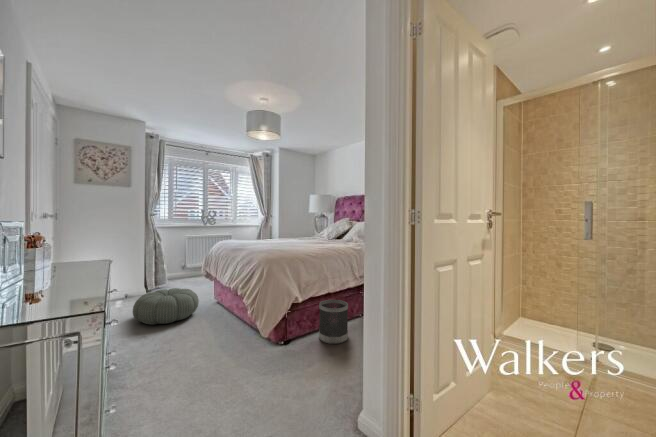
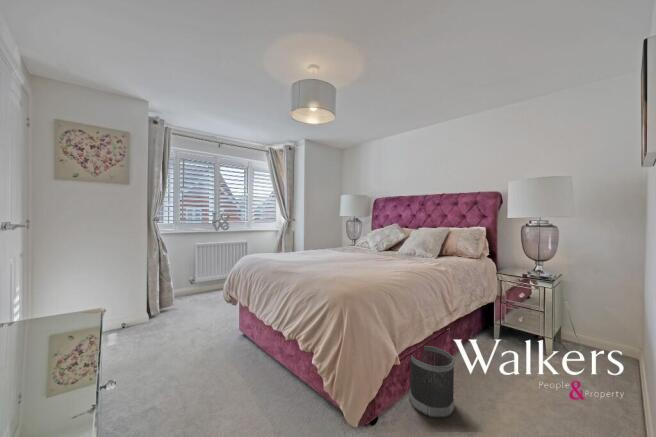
pouf: present [133,288,199,325] -> none [138,321,226,381]

